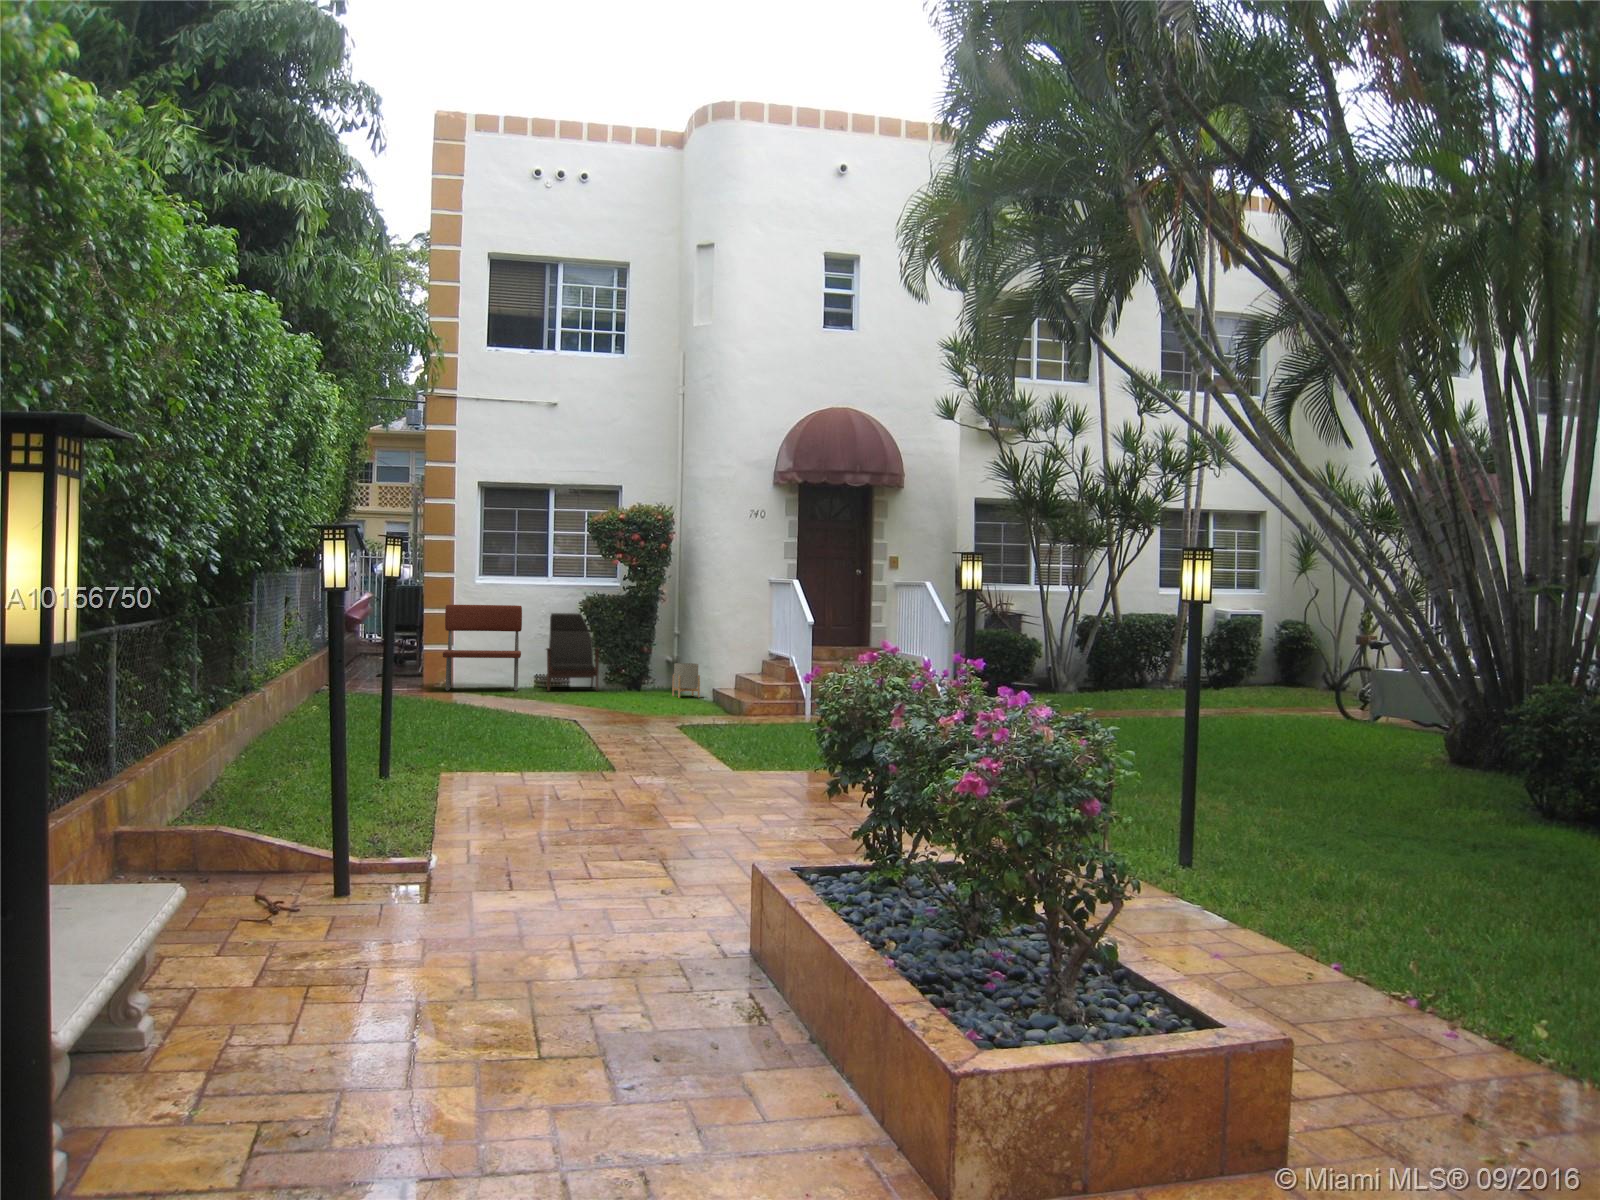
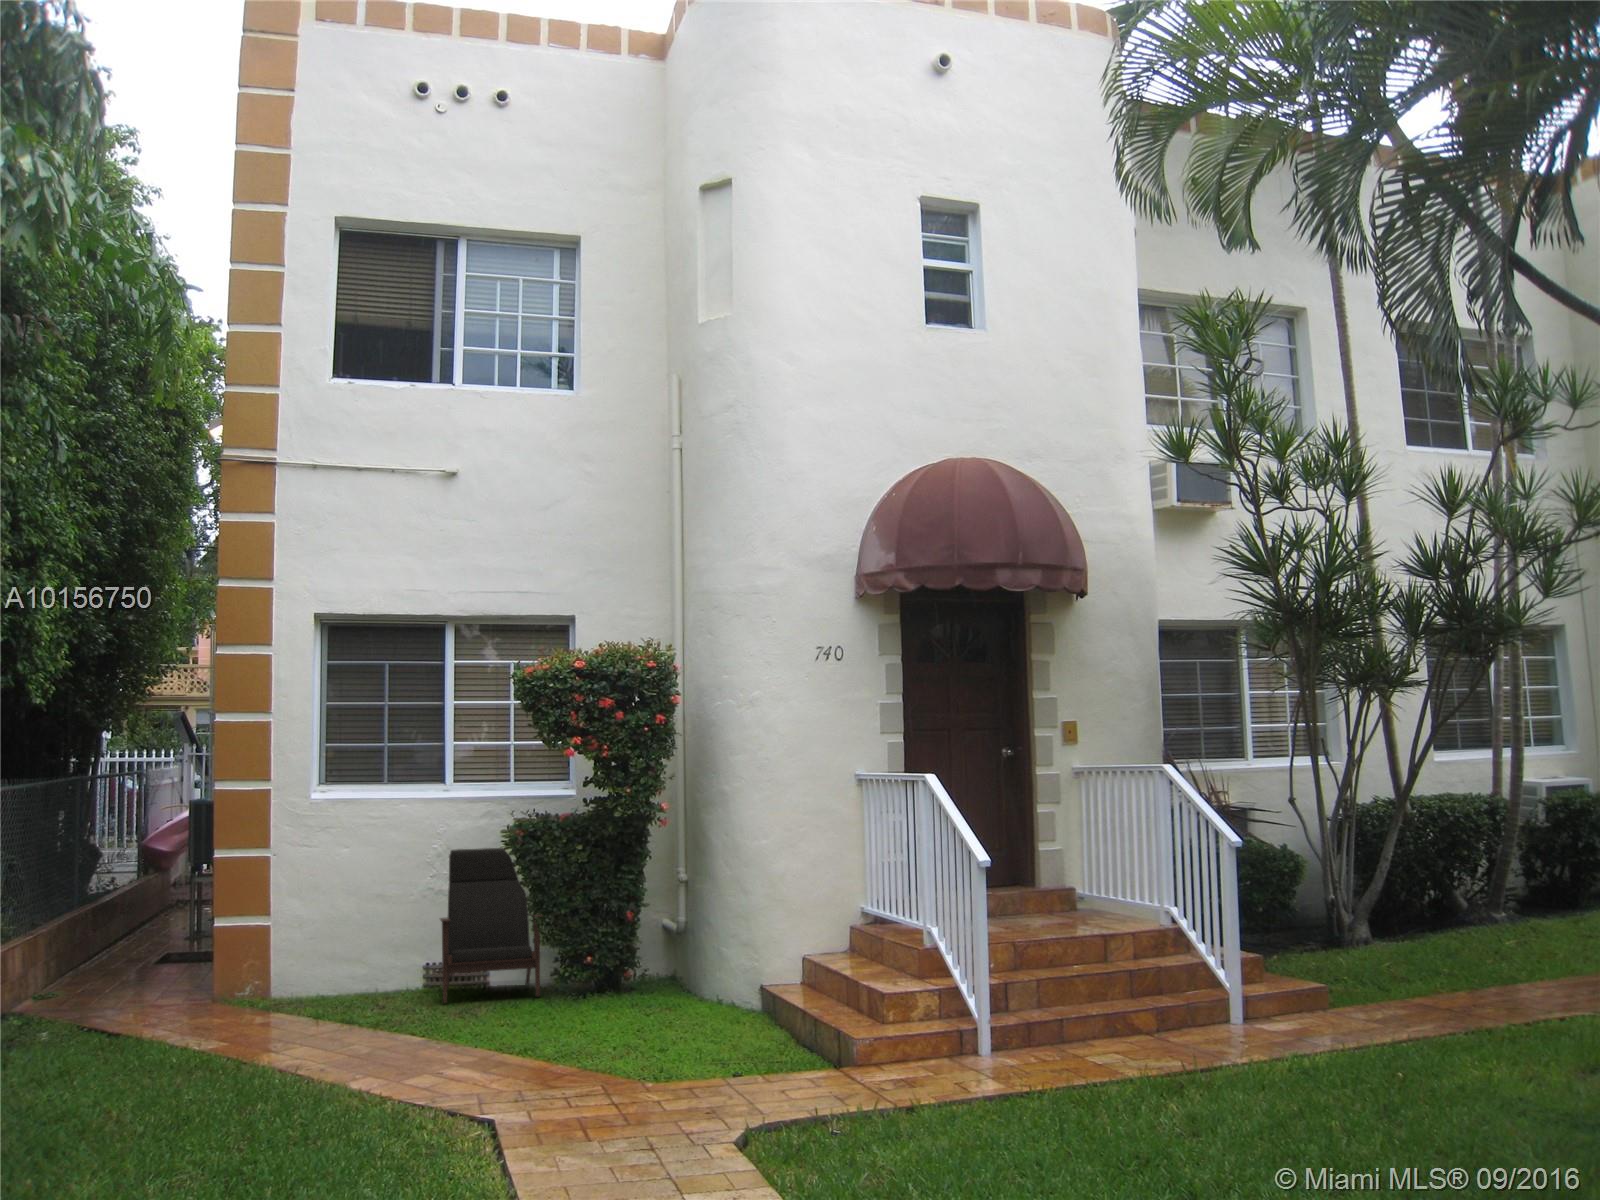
bench: present [443,605,522,691] -> none [237,839,396,1013]
planter: present [672,663,700,698] -> none [682,938,736,1010]

